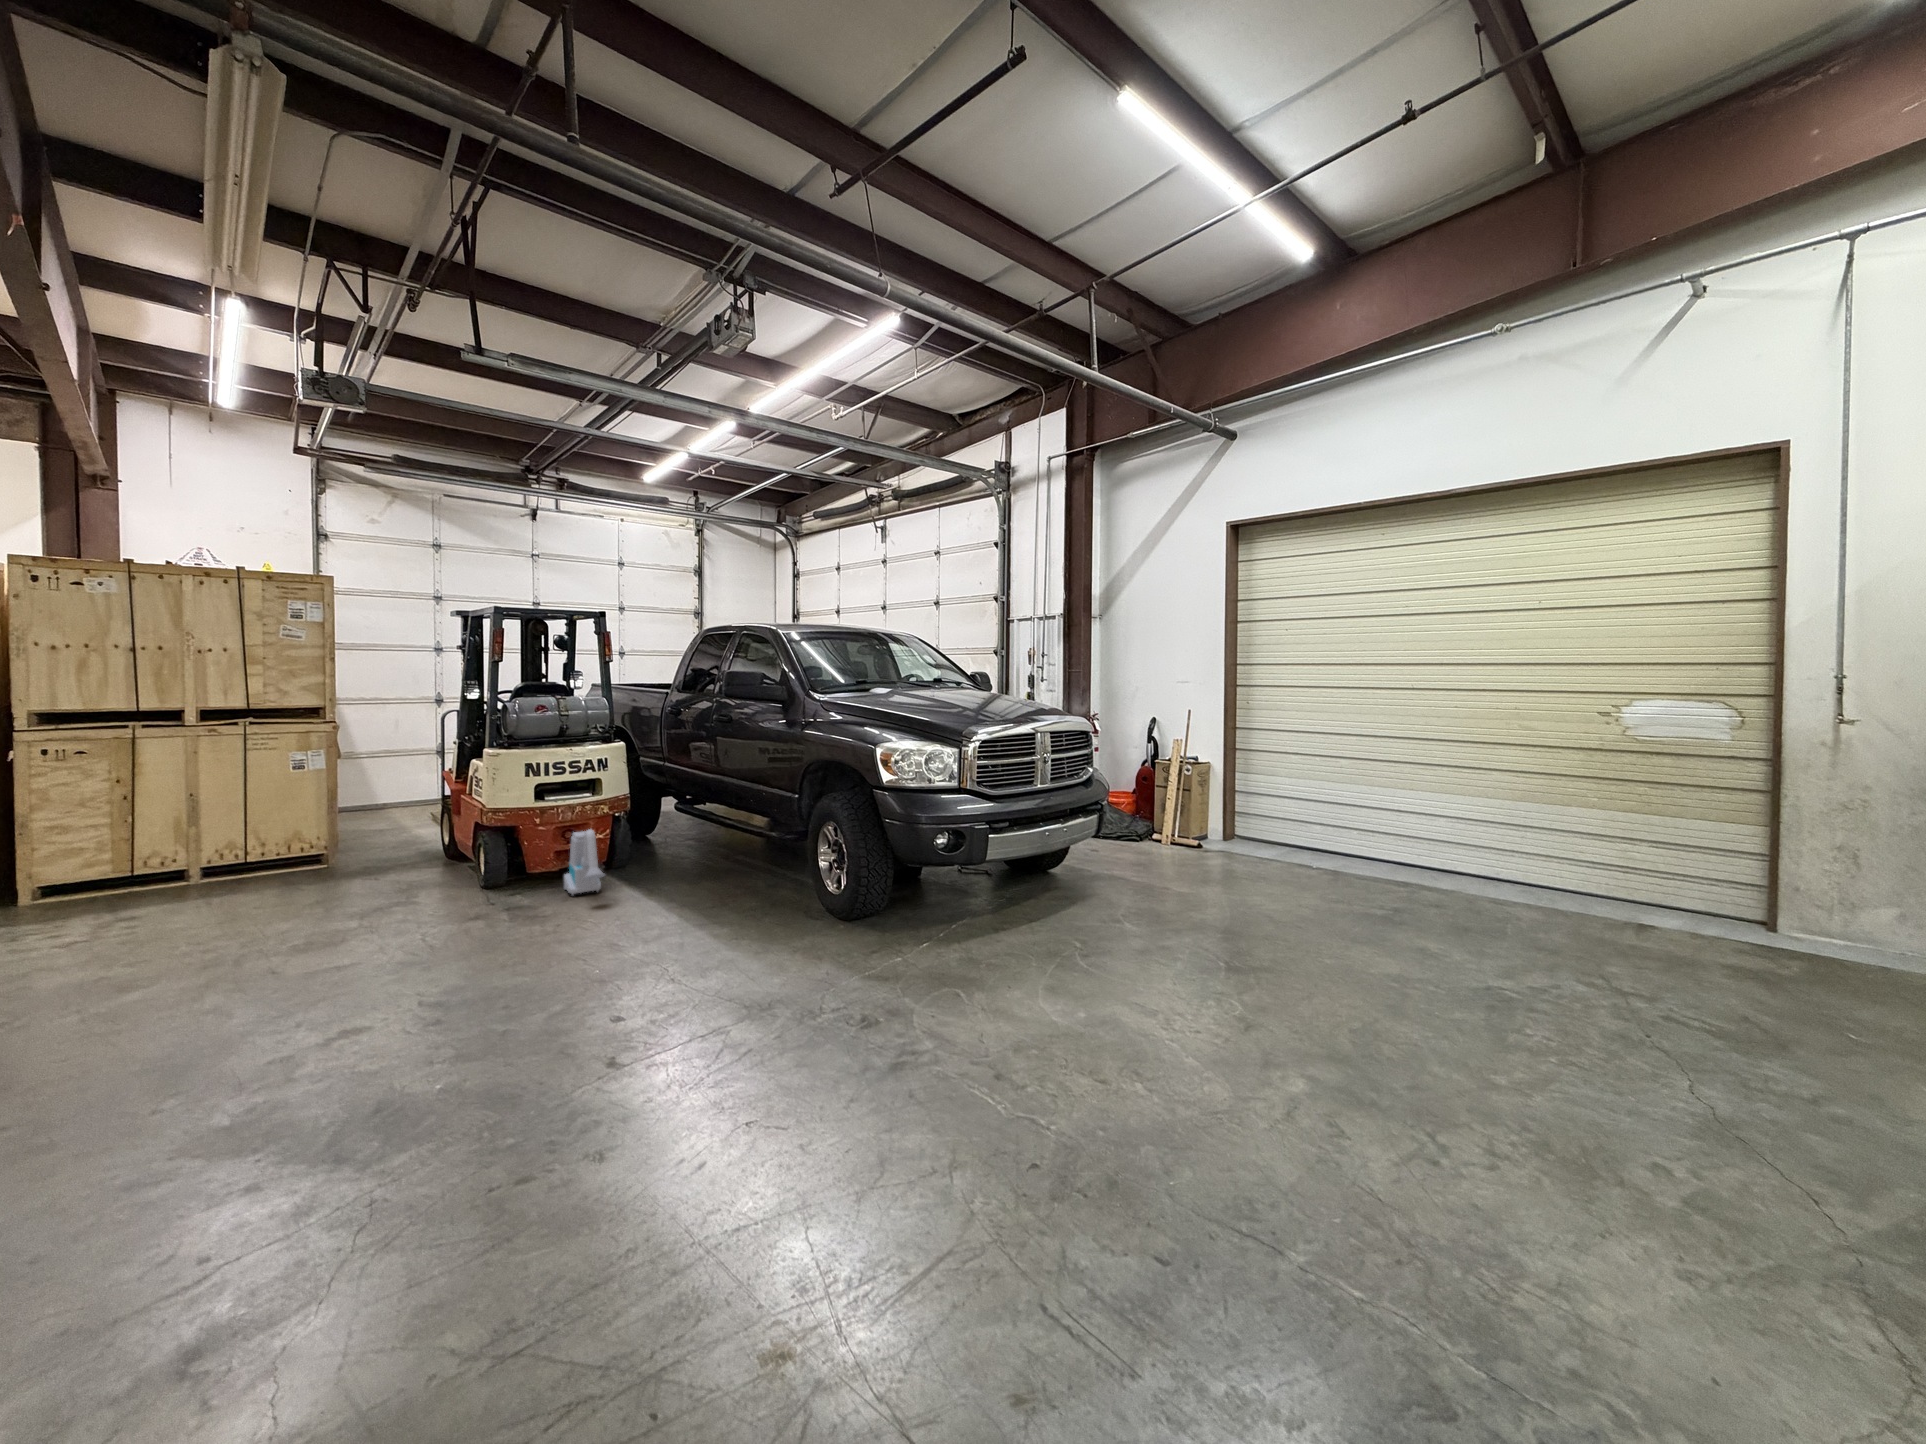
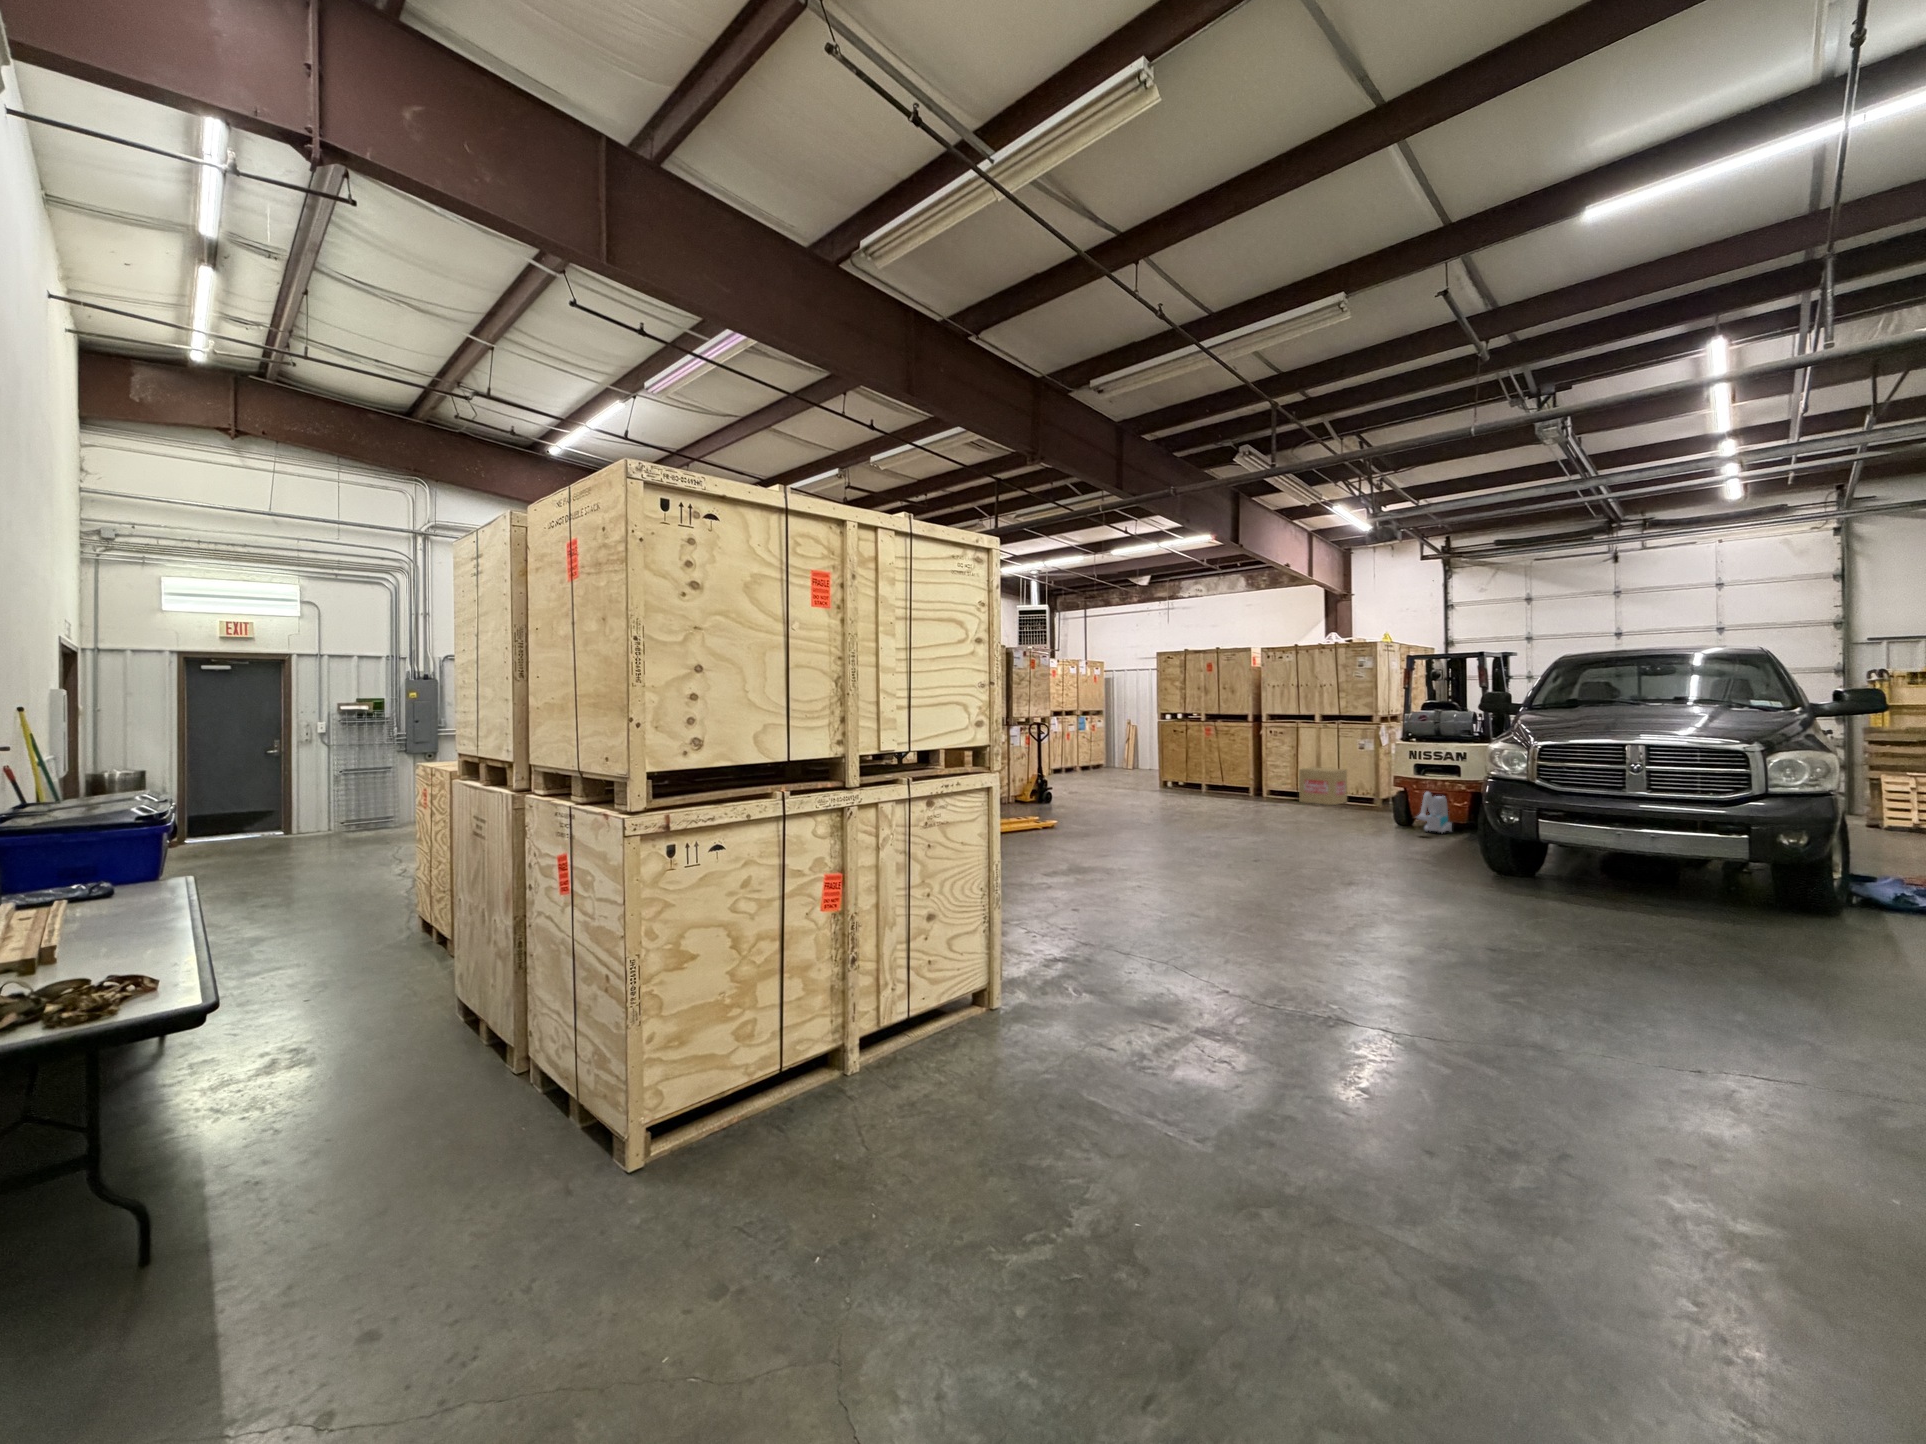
cardboard box: none [169,813,277,905] -> present [1299,767,1347,805]

